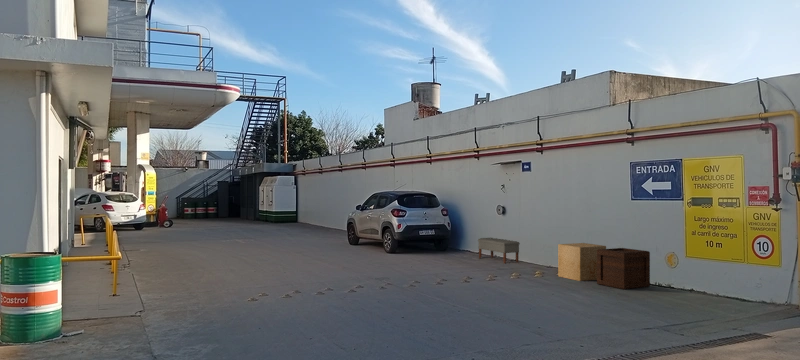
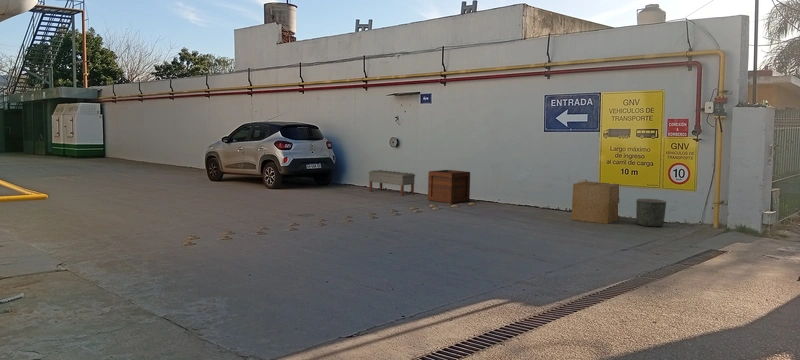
cardboard box: present [558,243,606,281] -> present [571,181,619,224]
wooden crate: present [597,248,650,289] -> present [428,170,470,204]
planter: none [714,274,749,306] -> present [636,199,666,227]

